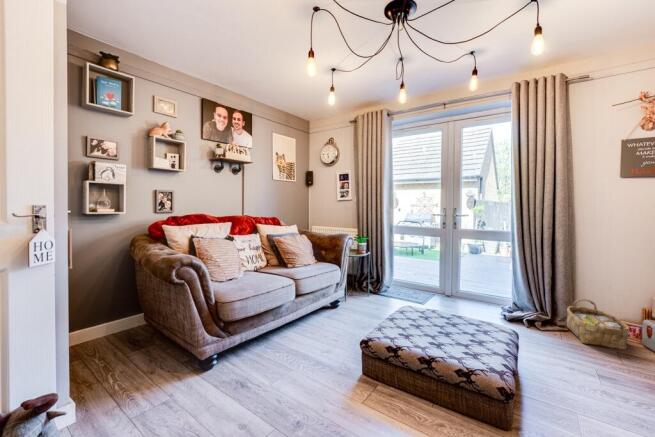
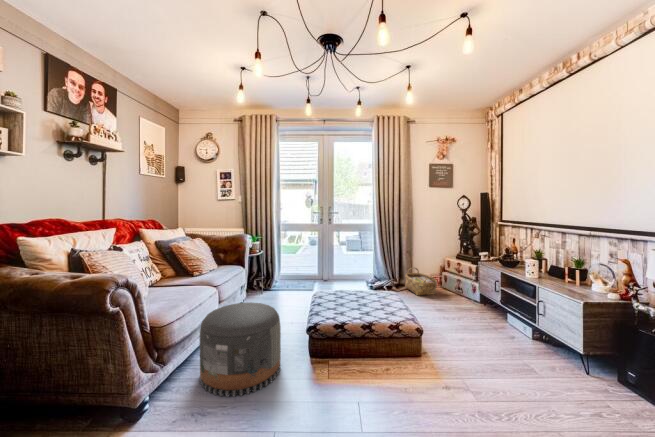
pouf: none [254,298,330,388] -> present [200,302,281,397]

